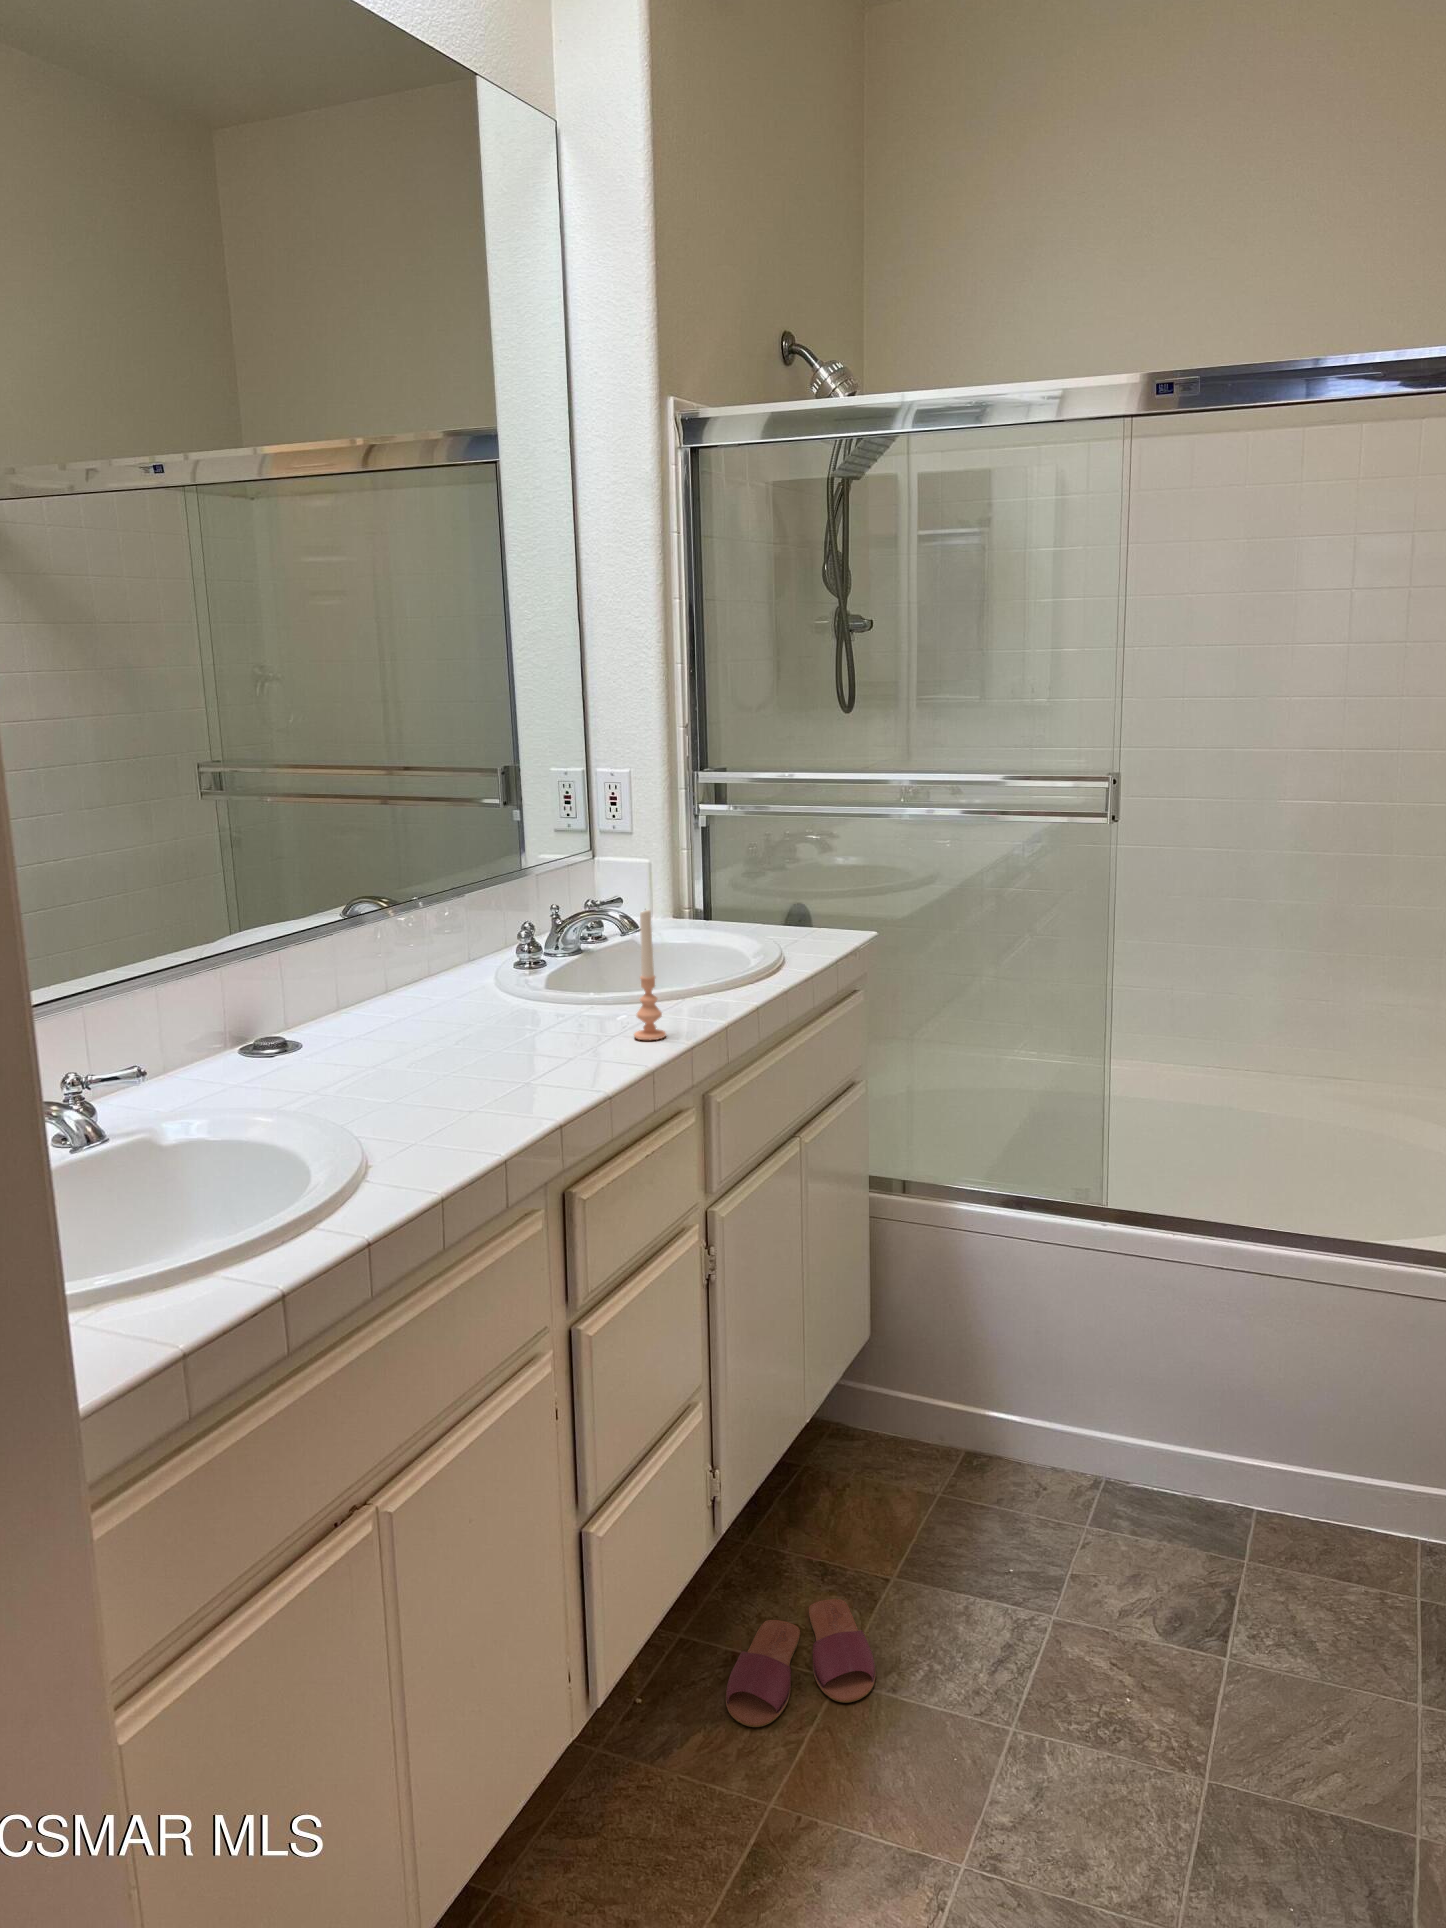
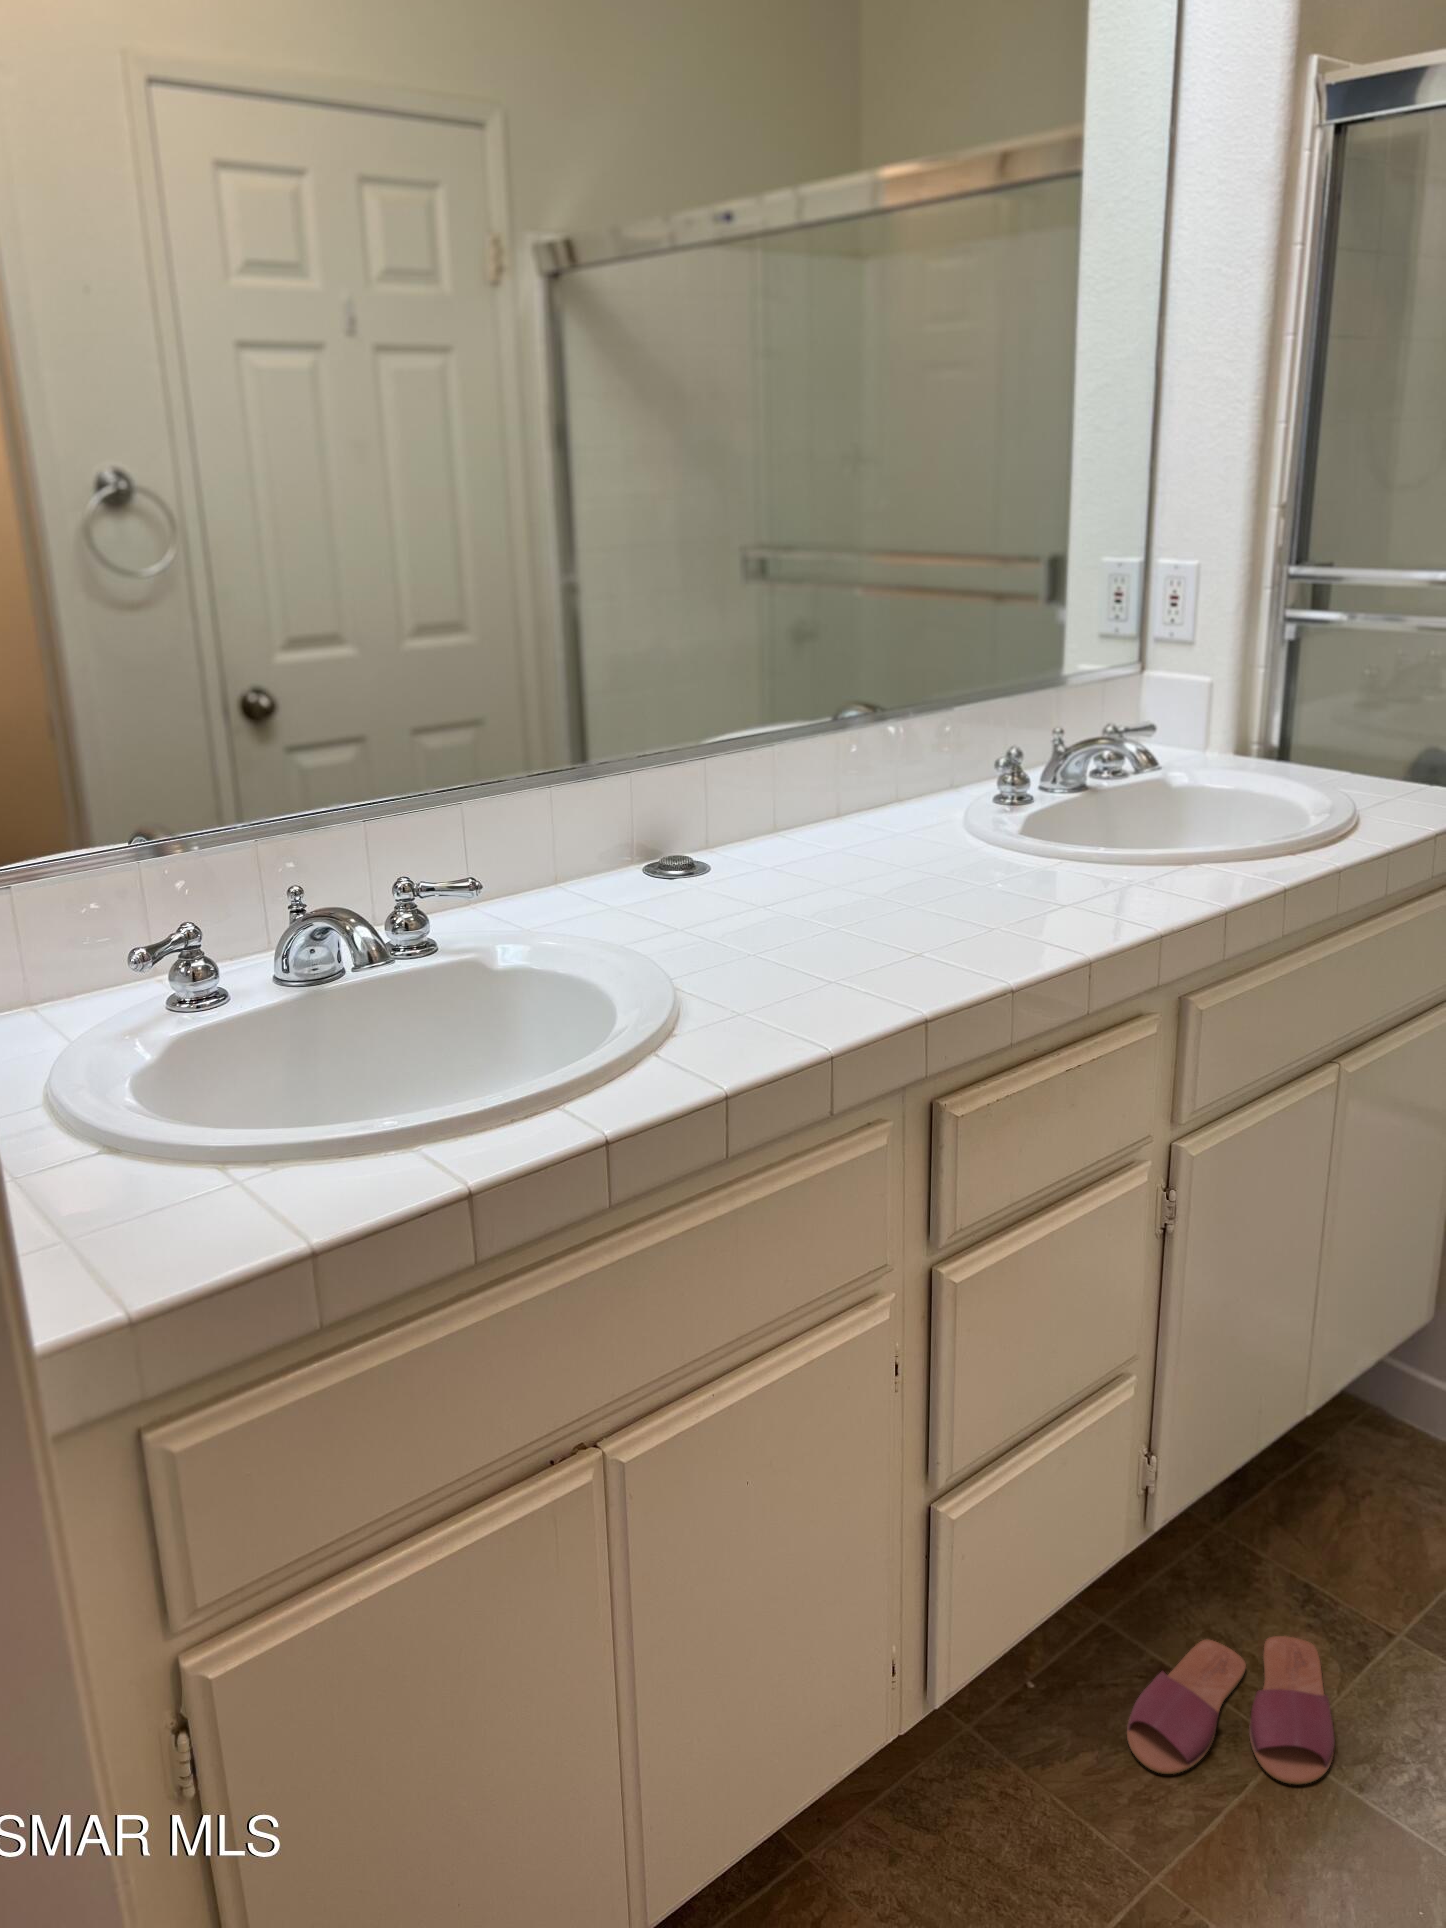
candle: present [634,910,666,1040] -> none [1096,742,1139,916]

